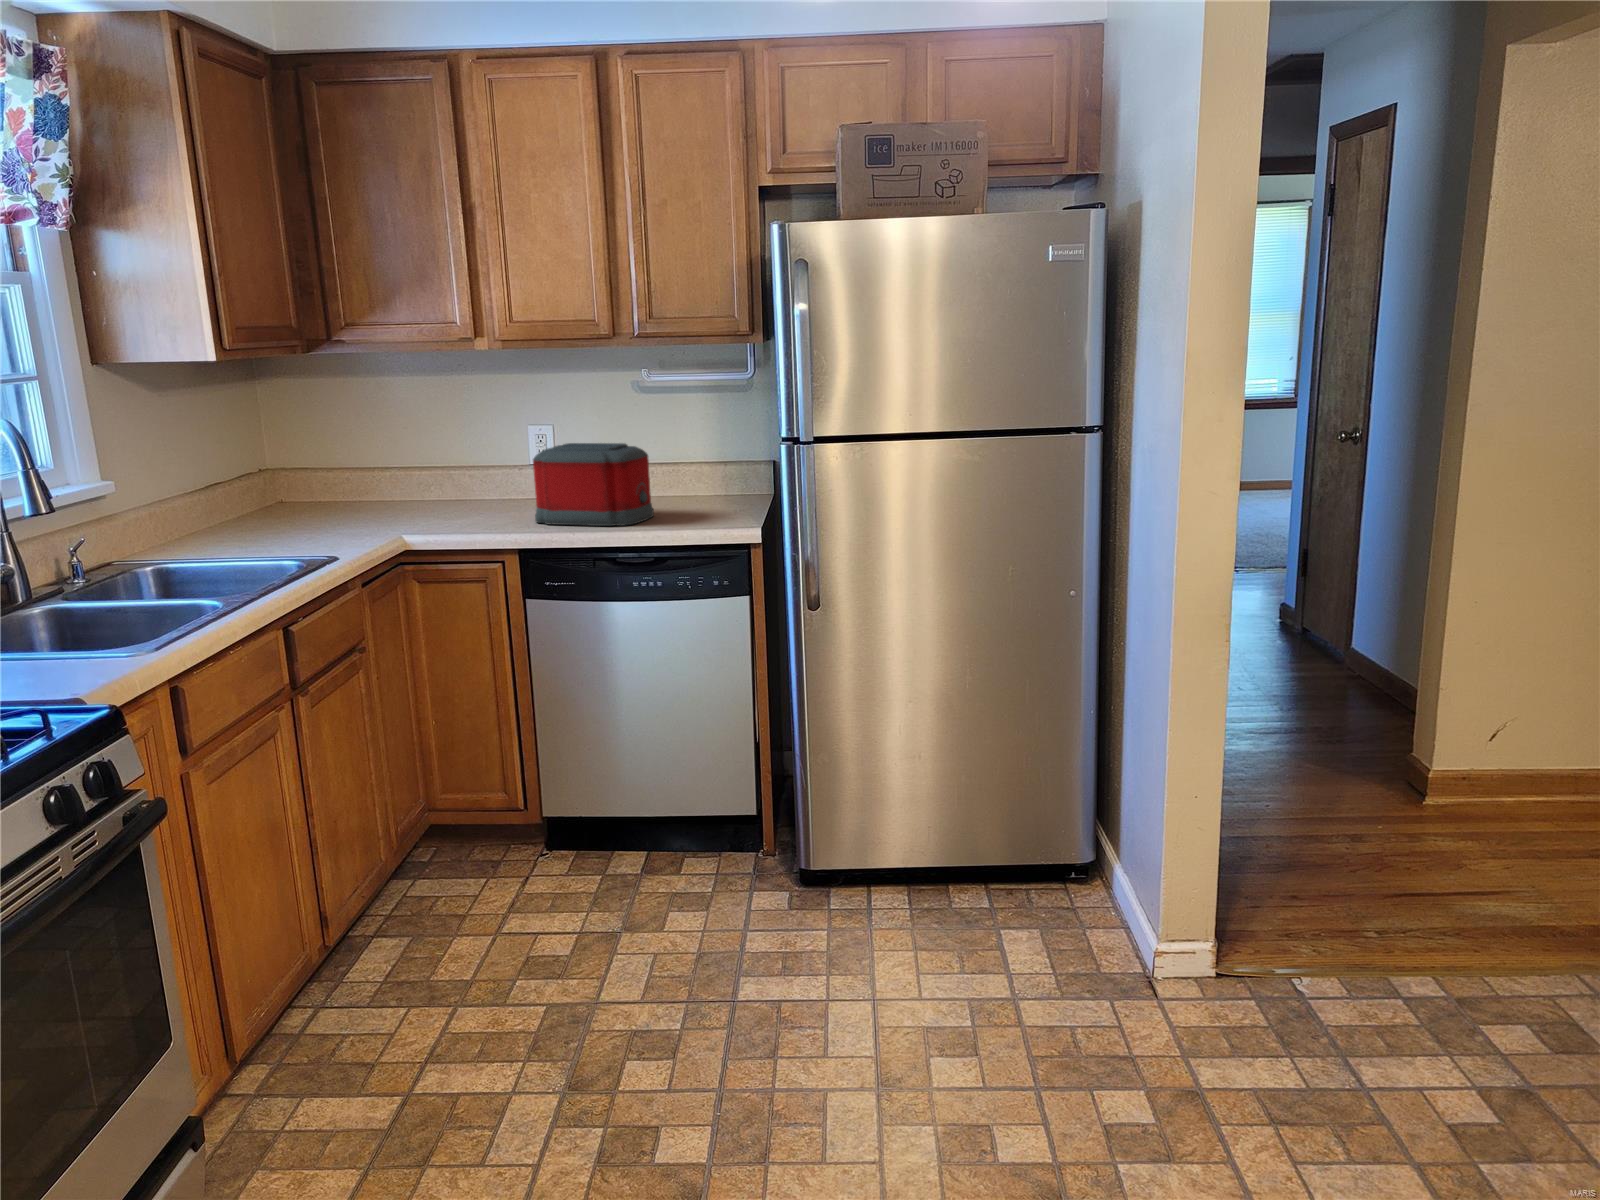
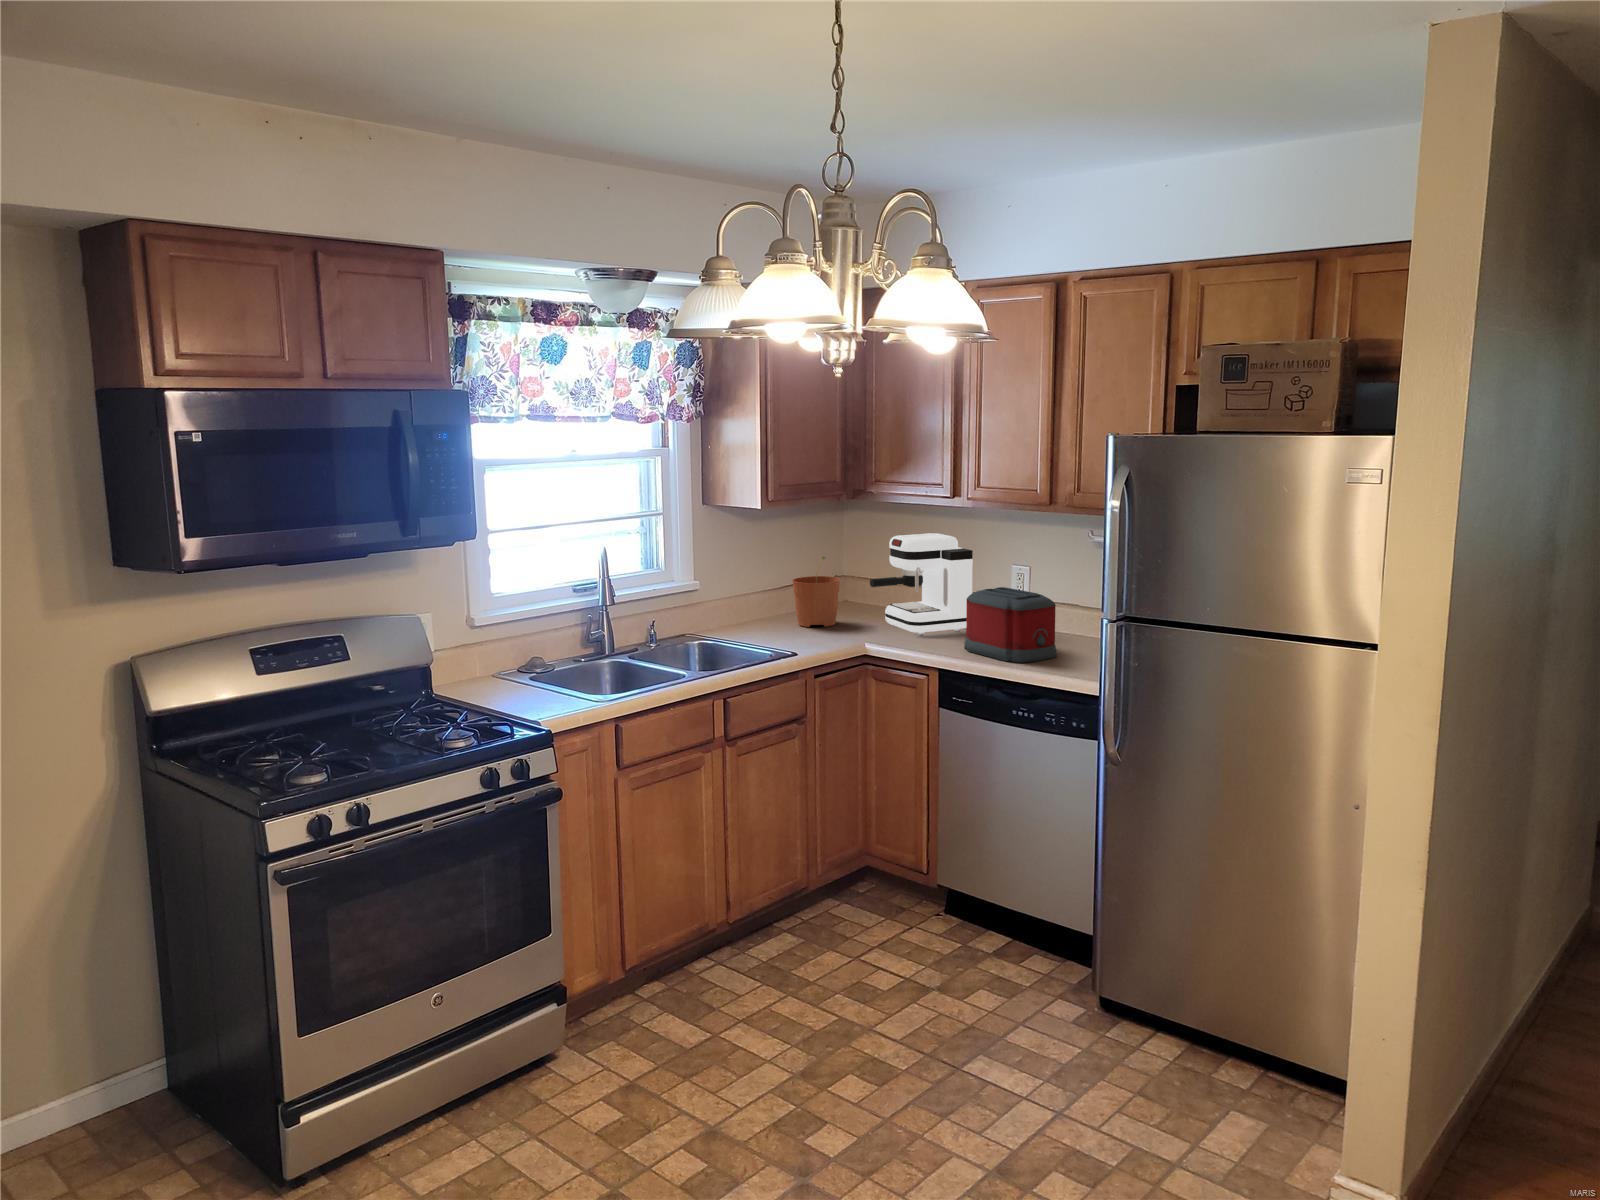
coffee maker: none [373,394,508,519] -> present [870,533,973,635]
plant pot: none [244,434,316,531] -> present [792,557,840,627]

